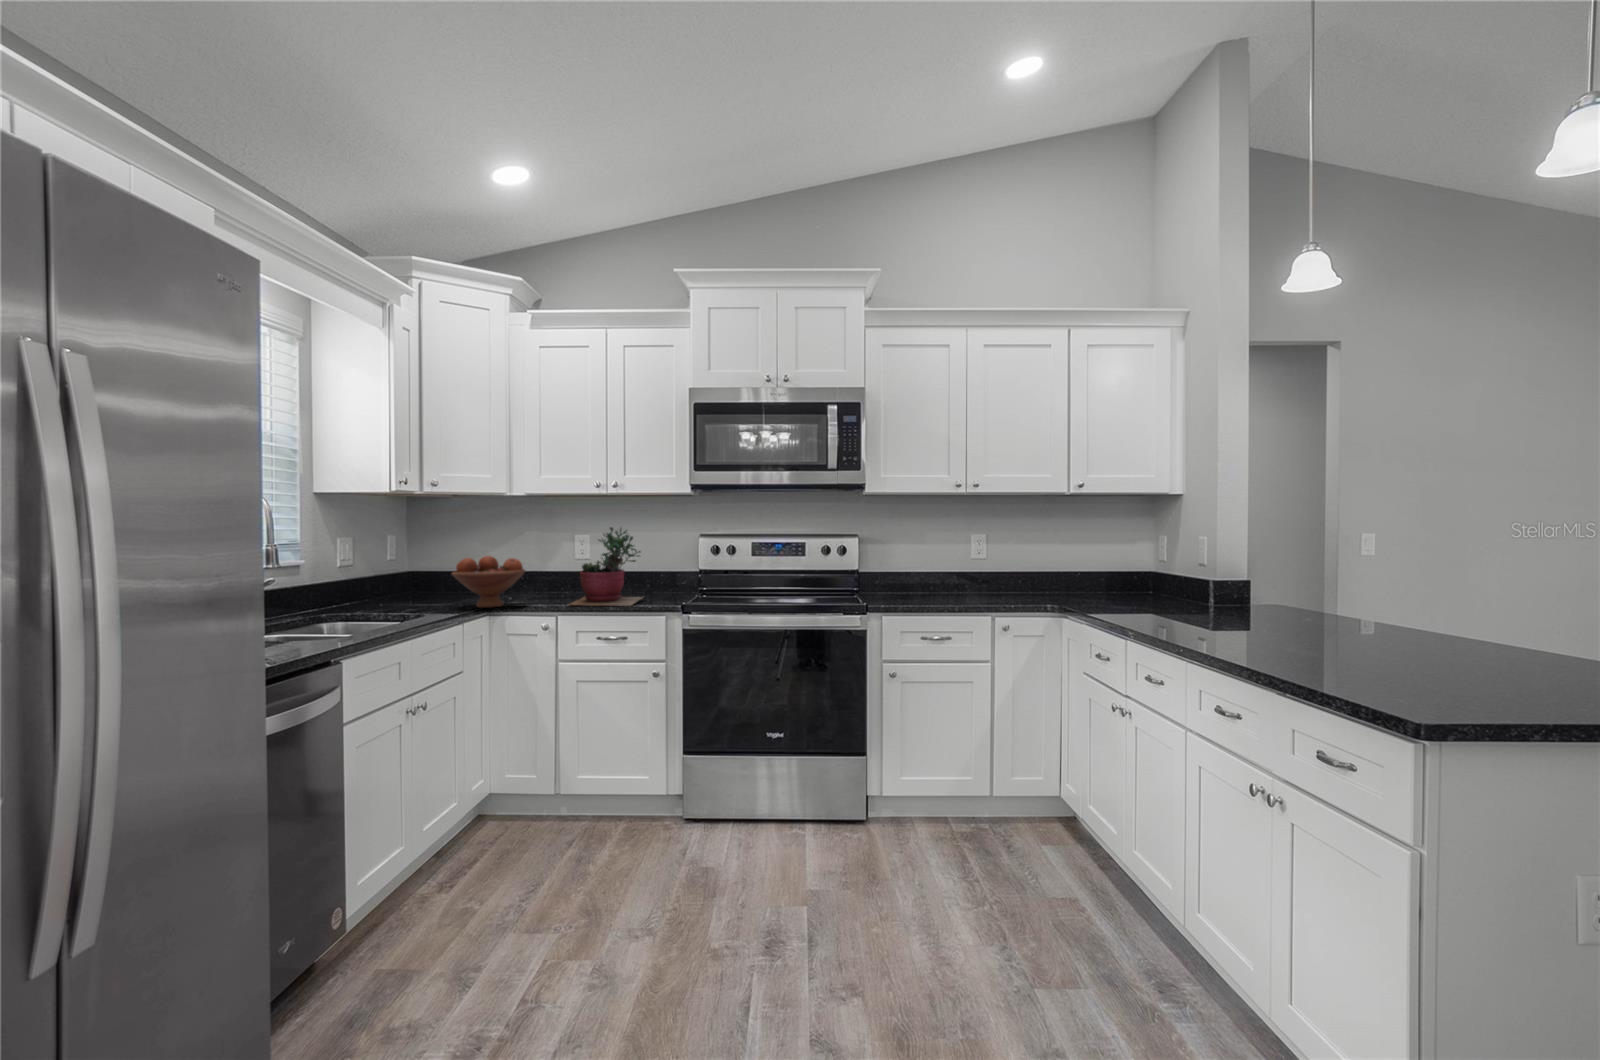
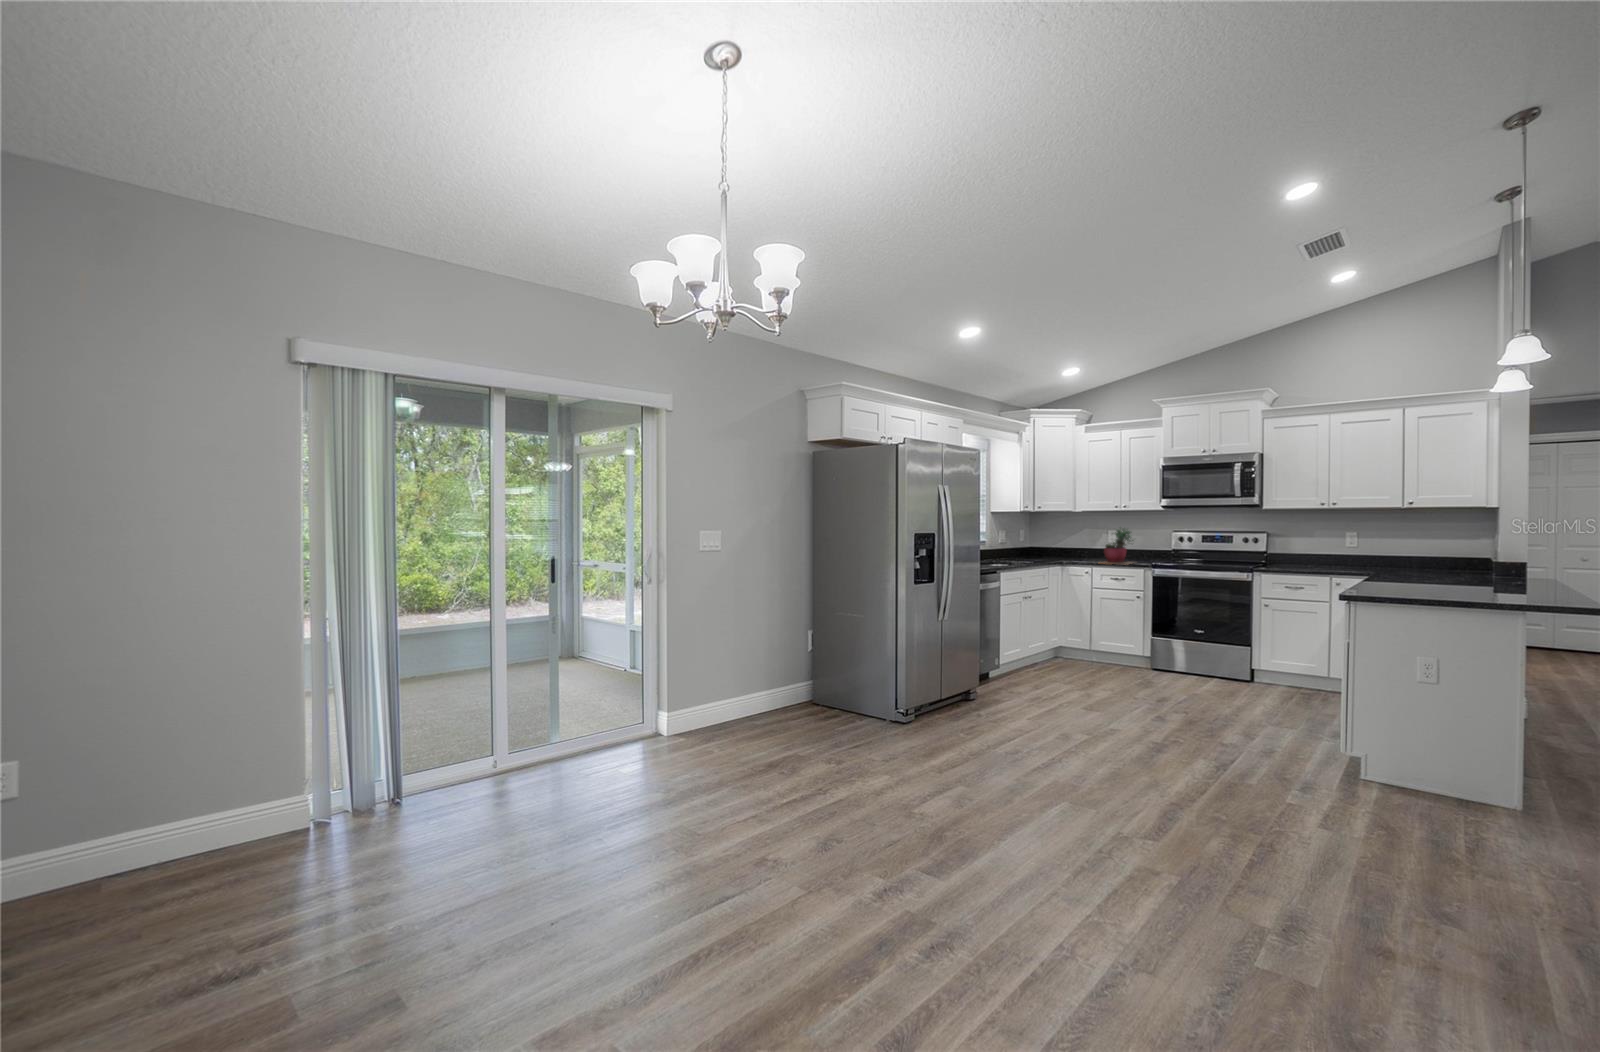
fruit bowl: present [452,556,525,608] -> none [1046,540,1078,563]

